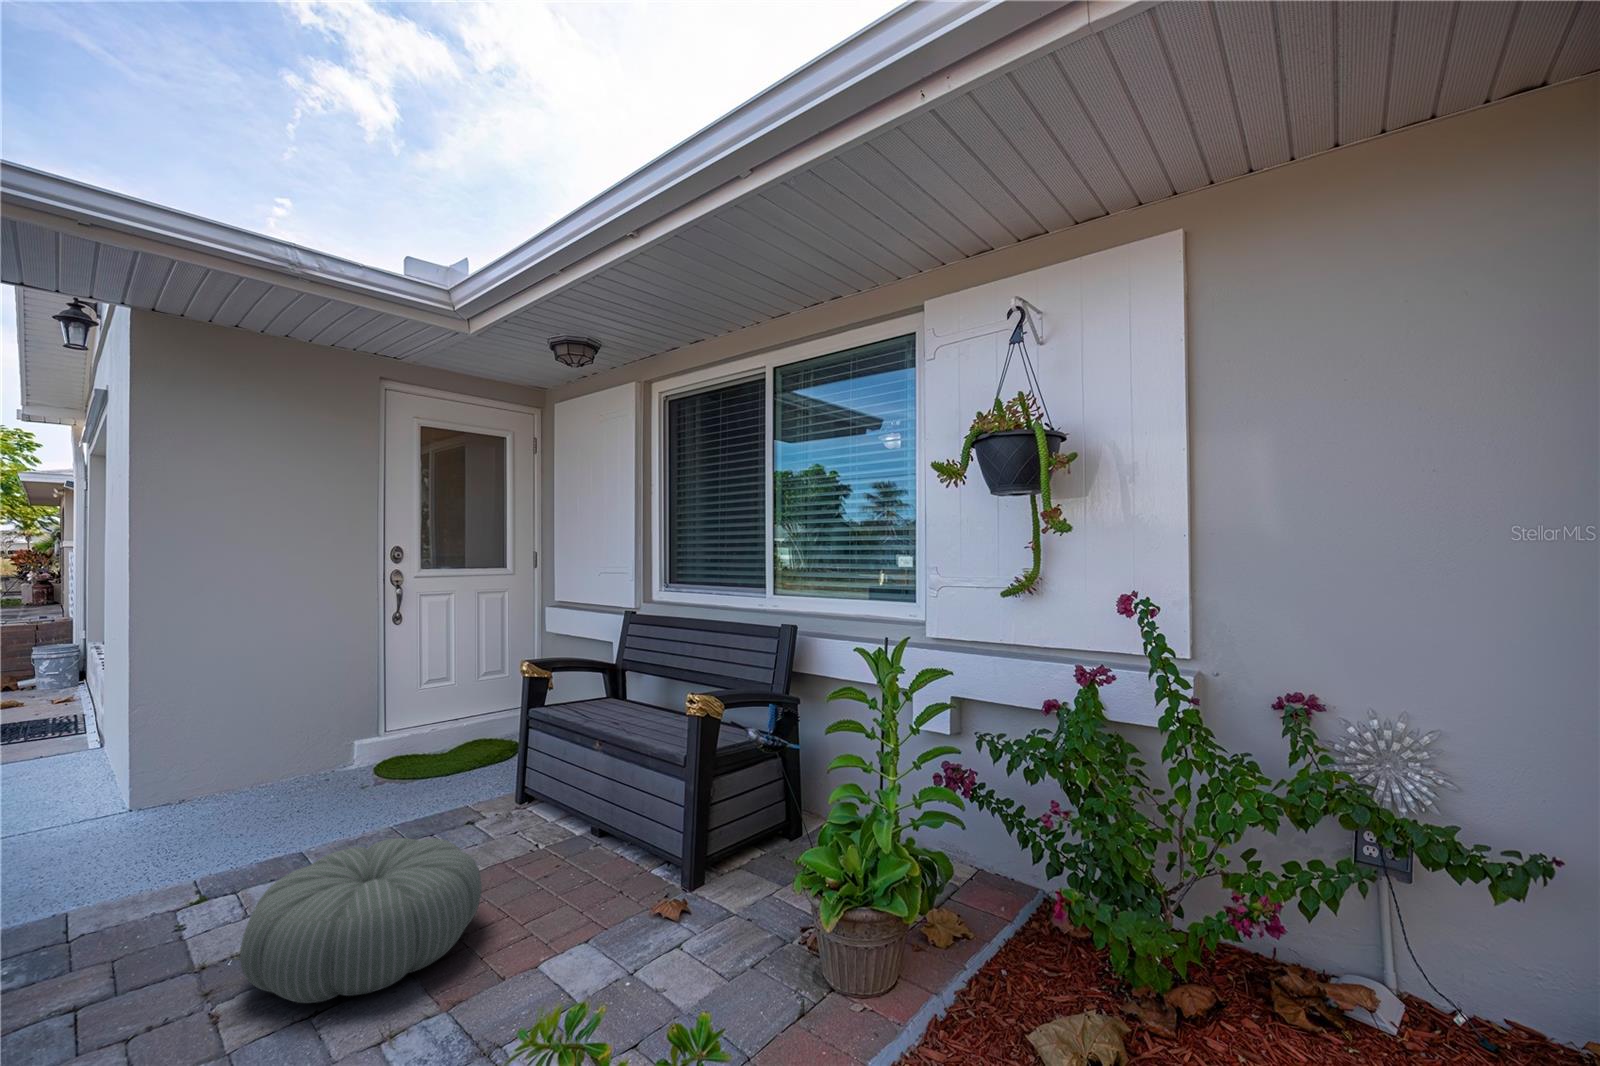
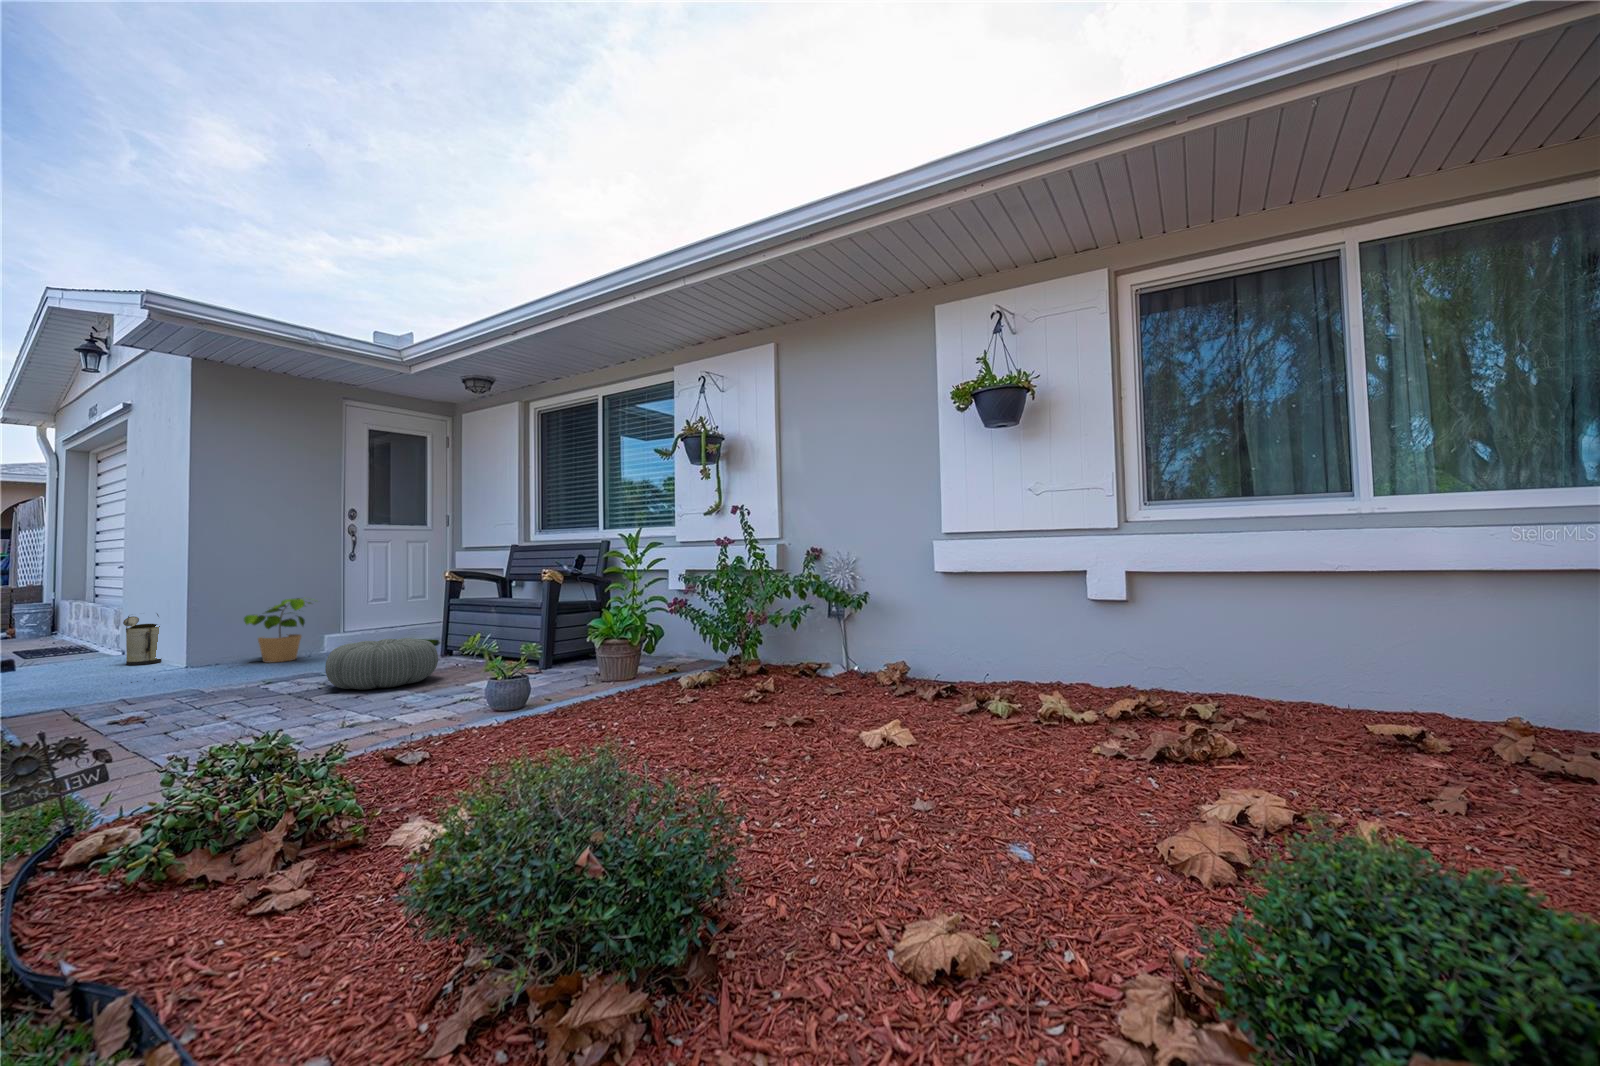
potted plant: none [207,702,325,804] -> present [244,598,311,662]
watering can: none [43,716,103,804] -> present [123,614,162,665]

